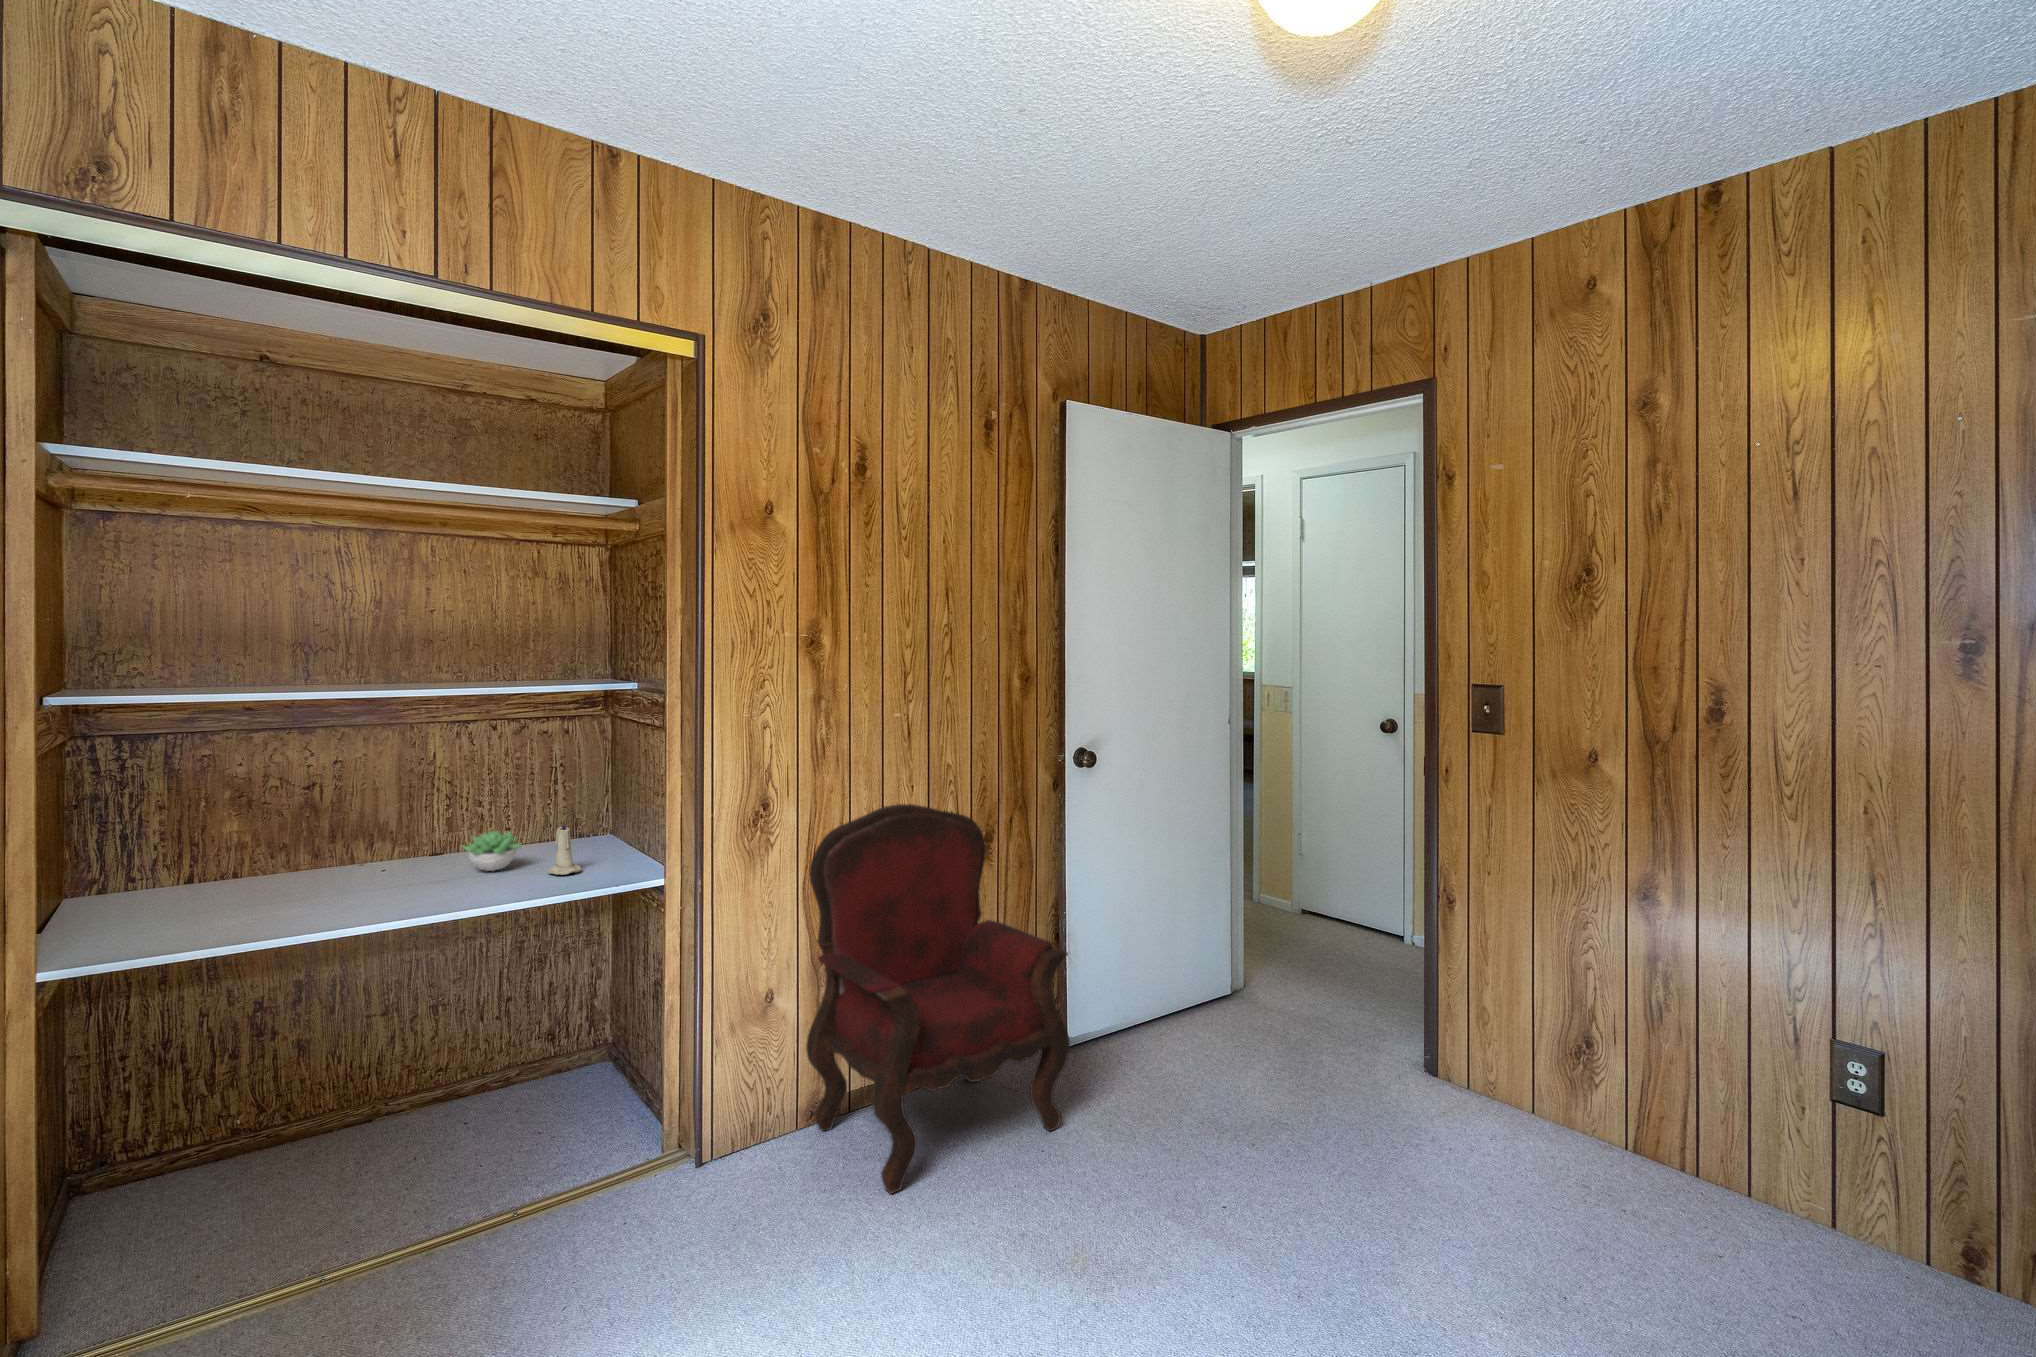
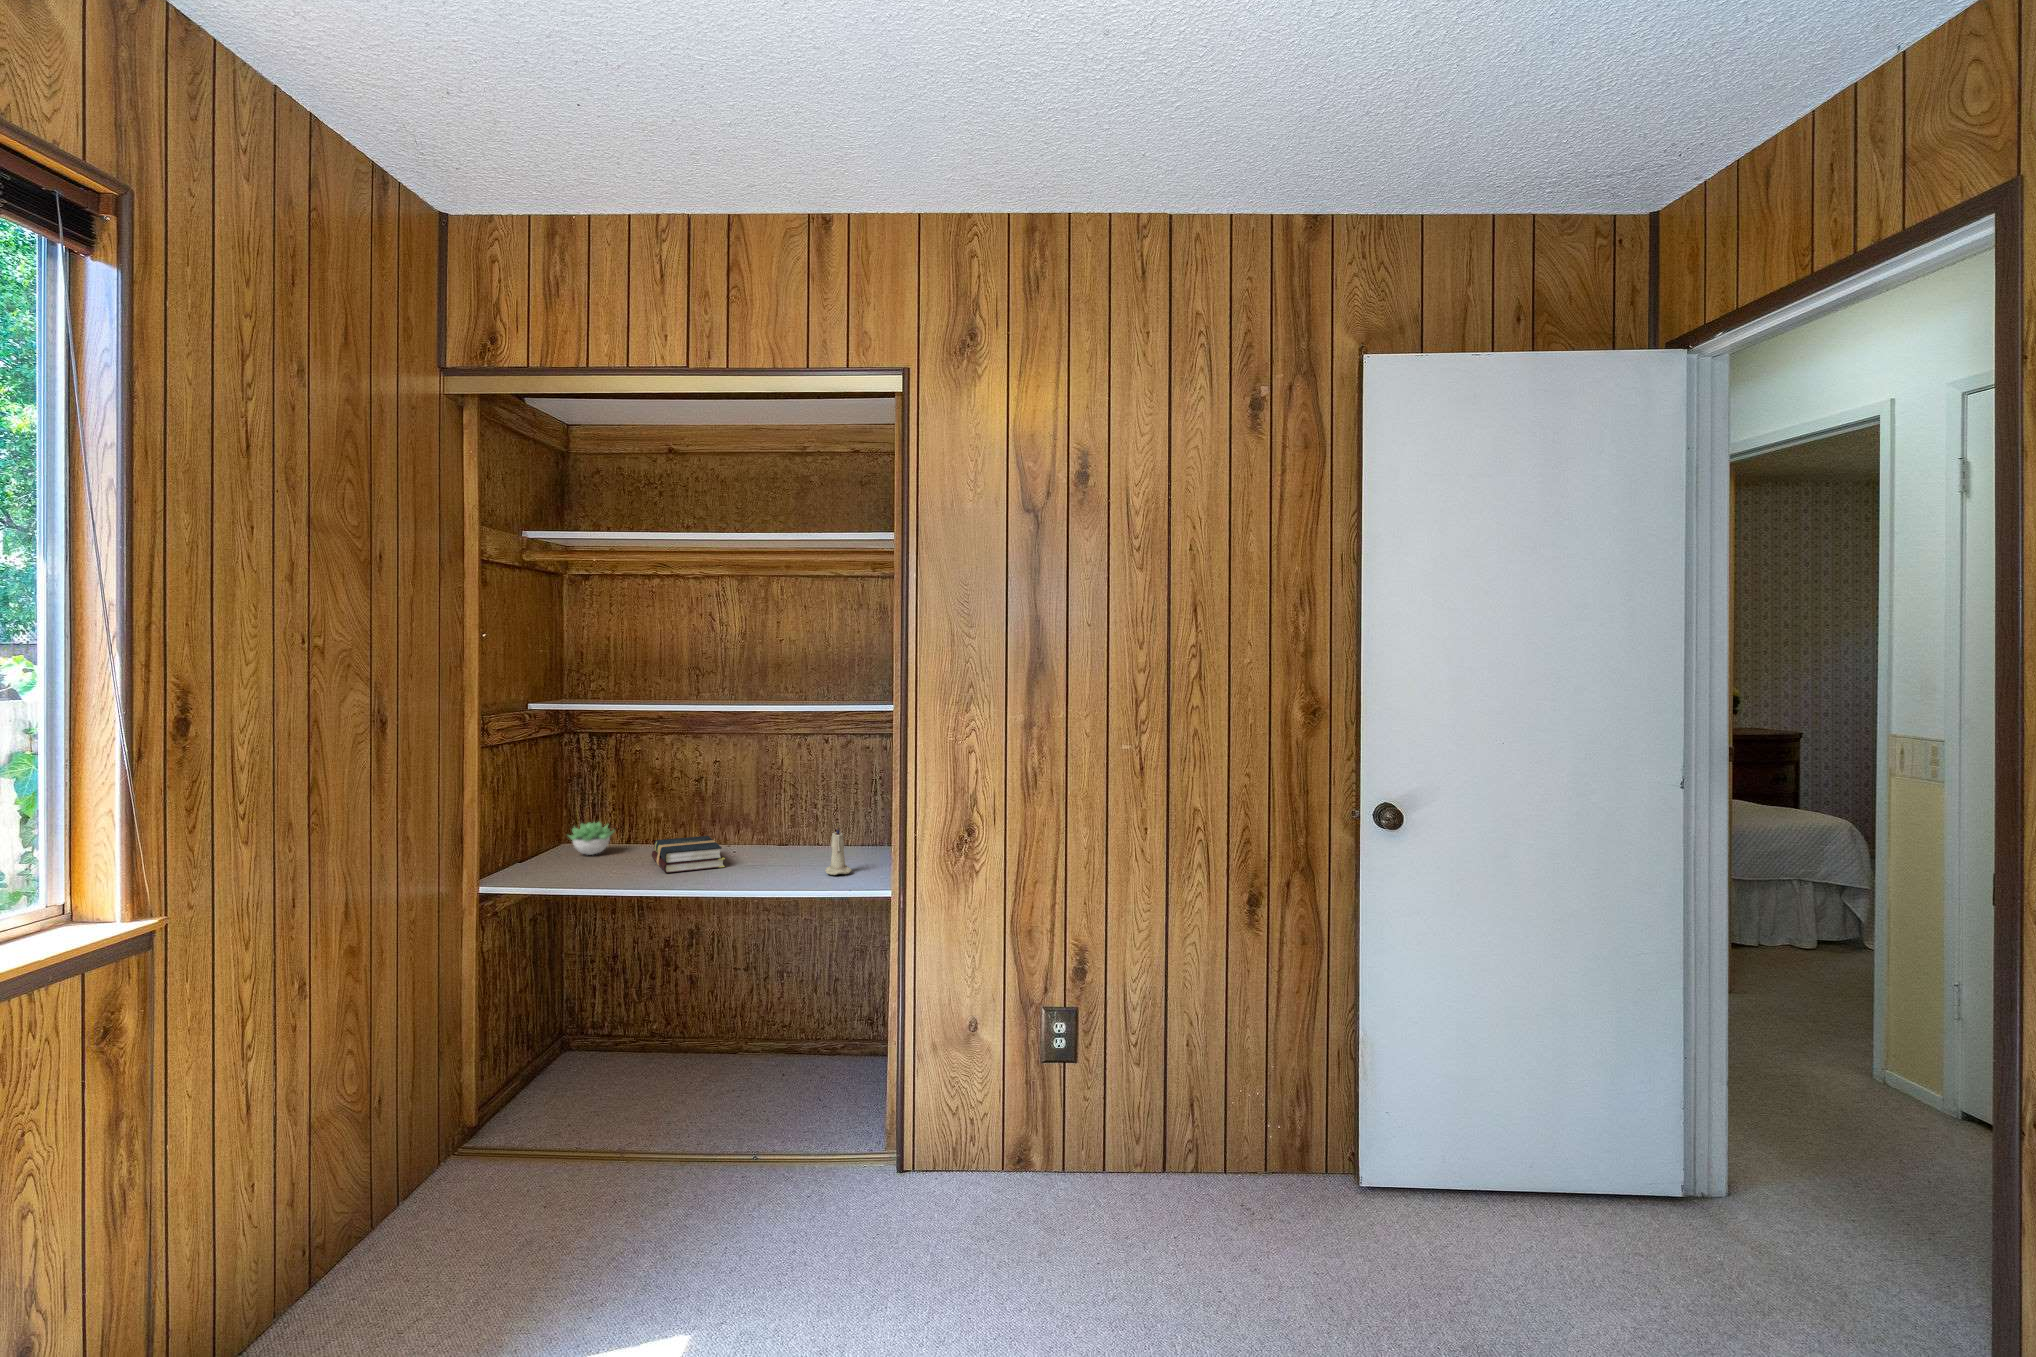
armchair: present [806,804,1069,1193] -> none [999,846,1268,1273]
succulent plant: present [463,831,522,871] -> present [568,822,614,855]
hardback book: none [269,855,402,903] -> present [652,836,725,873]

